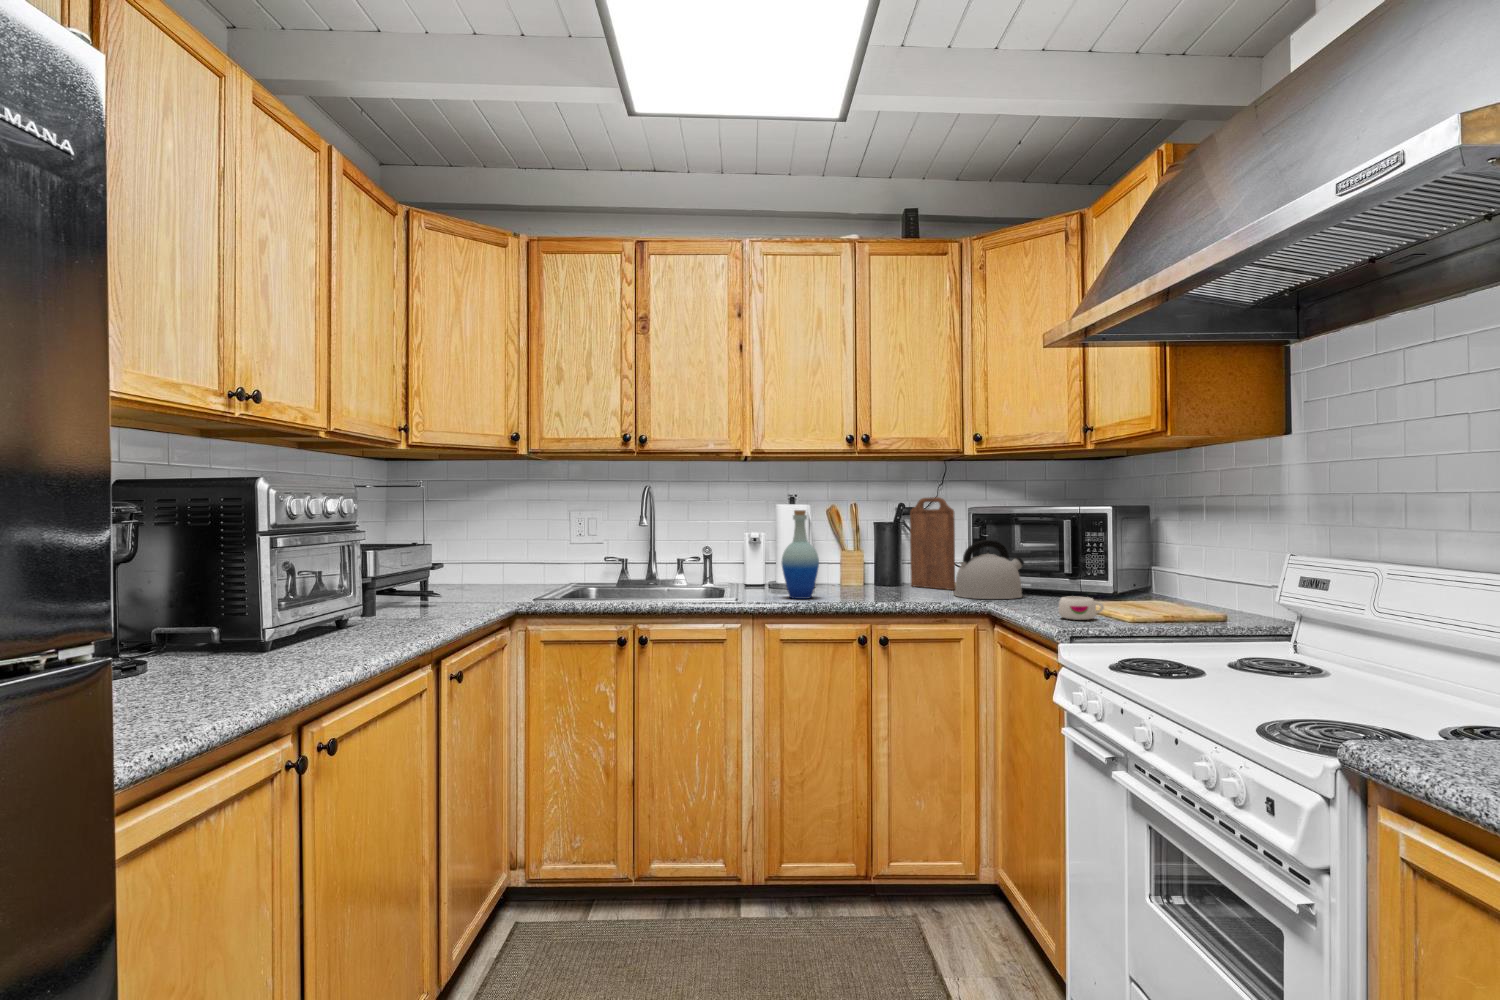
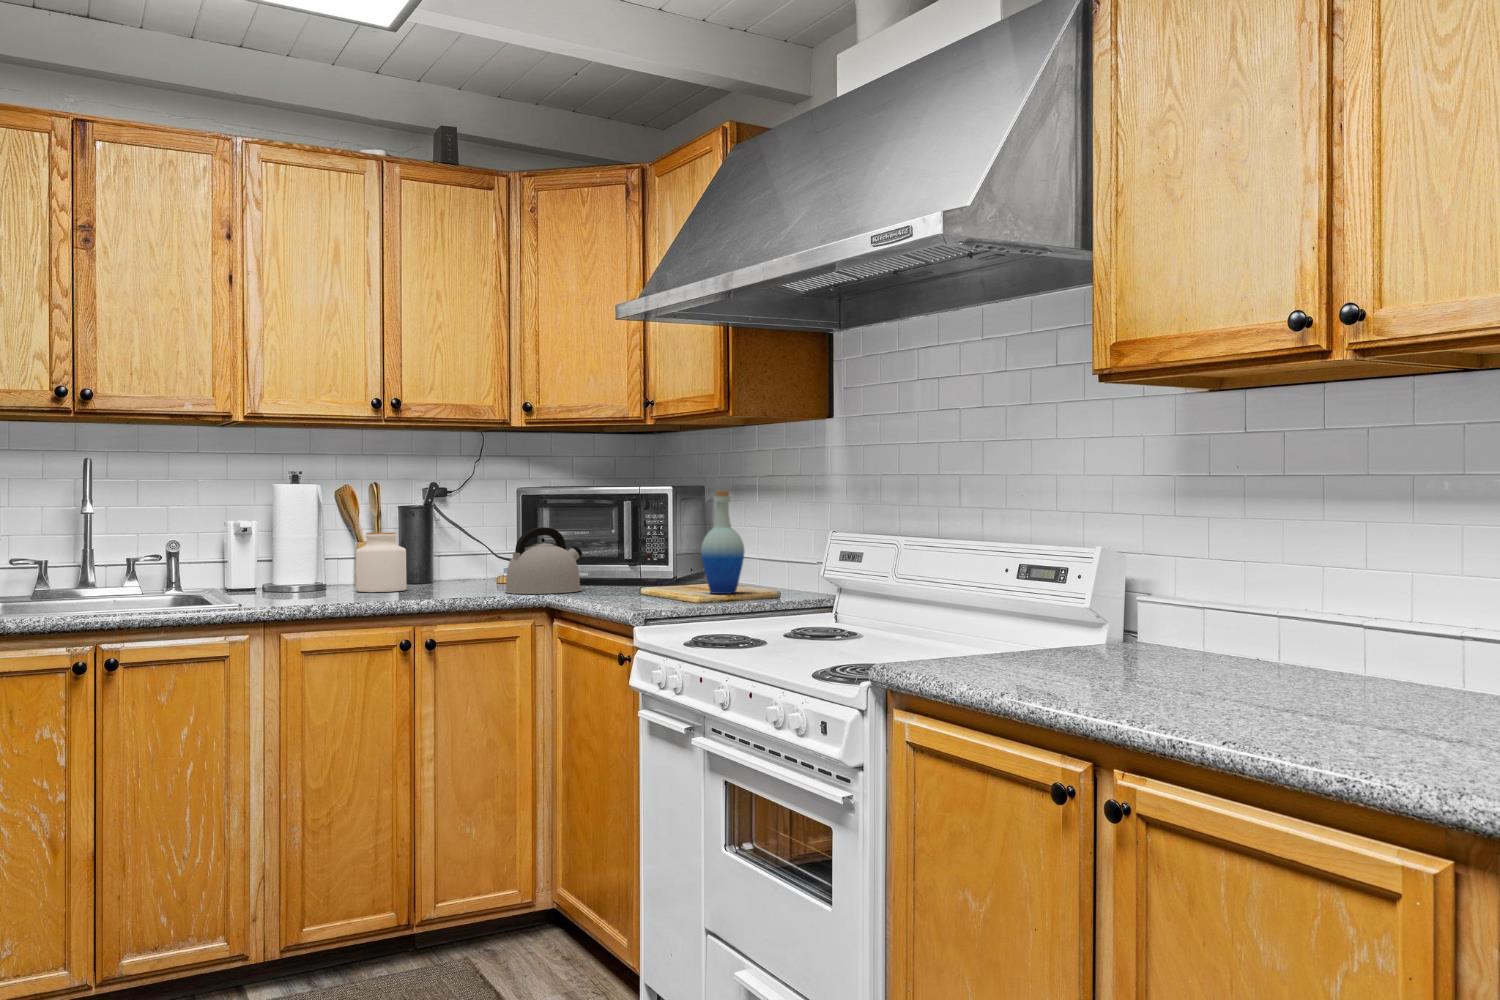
cutting board: present [910,497,955,590] -> none [444,478,502,589]
bottle: present [781,510,819,599] -> present [701,491,745,594]
jar: none [840,541,879,588] -> present [356,532,407,592]
mug: present [1058,596,1104,620] -> none [627,580,670,603]

